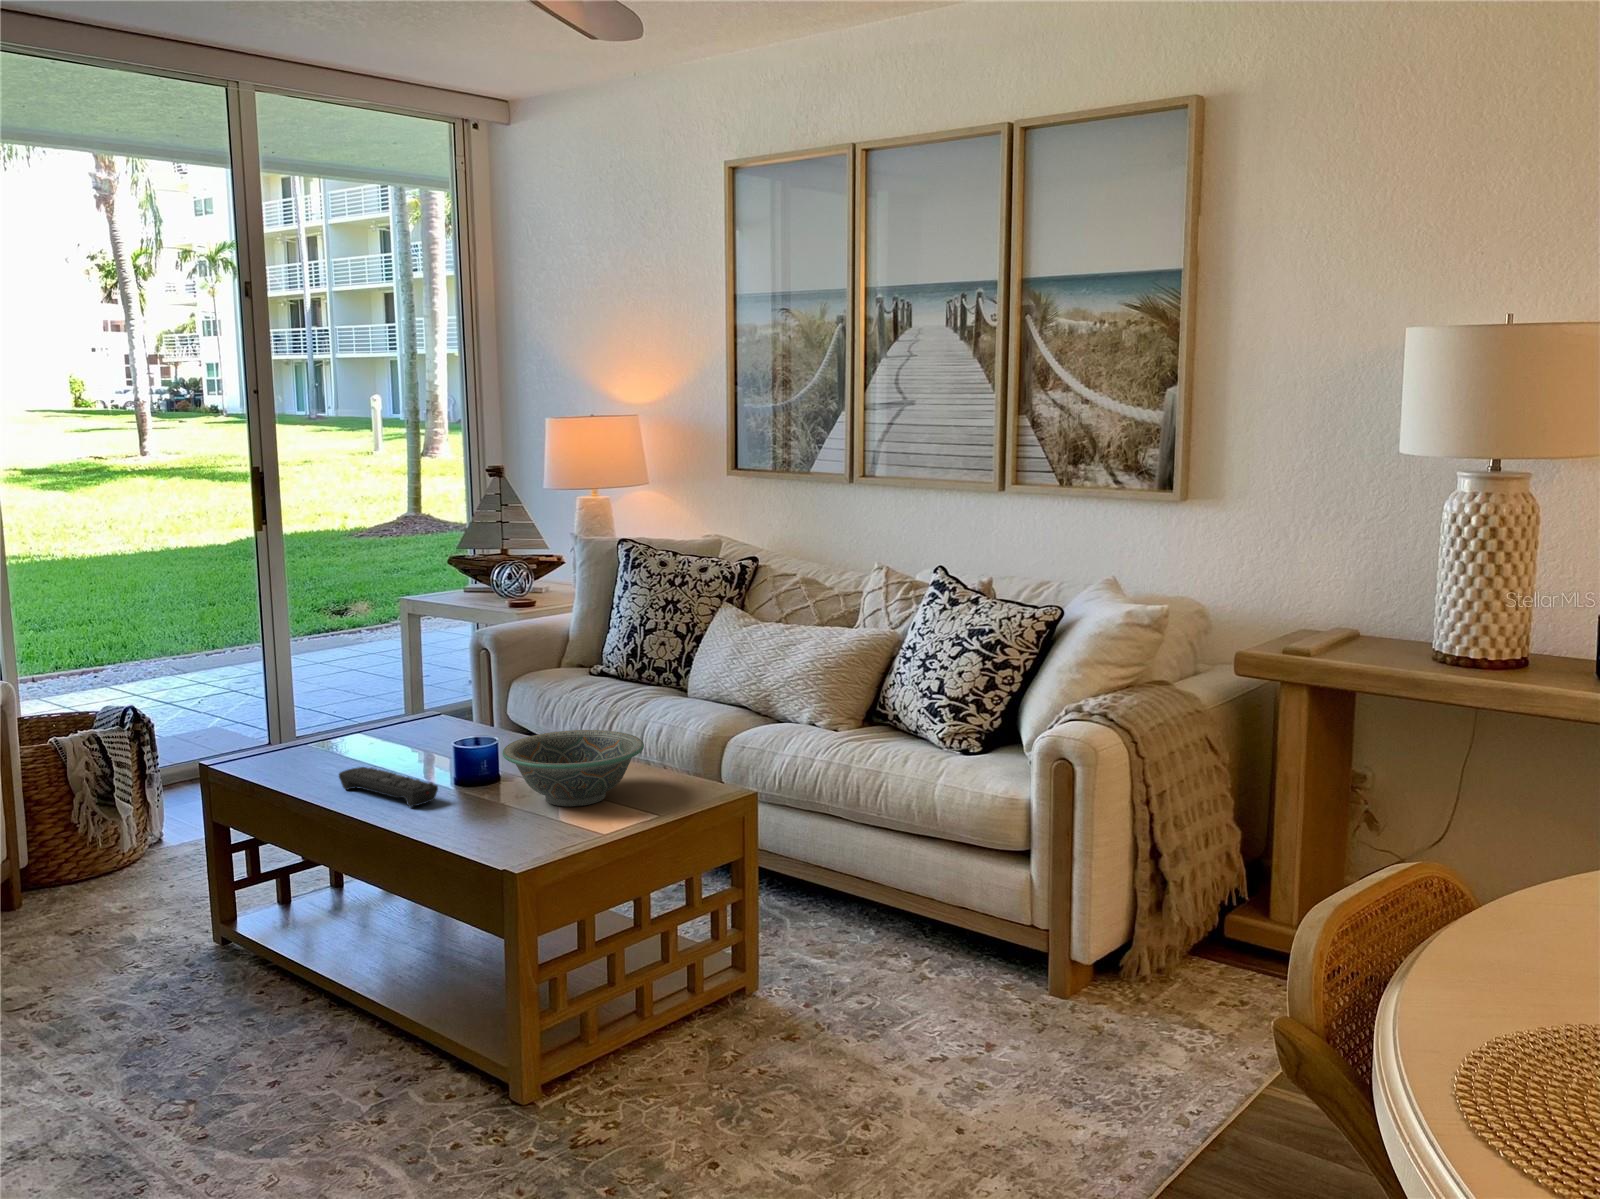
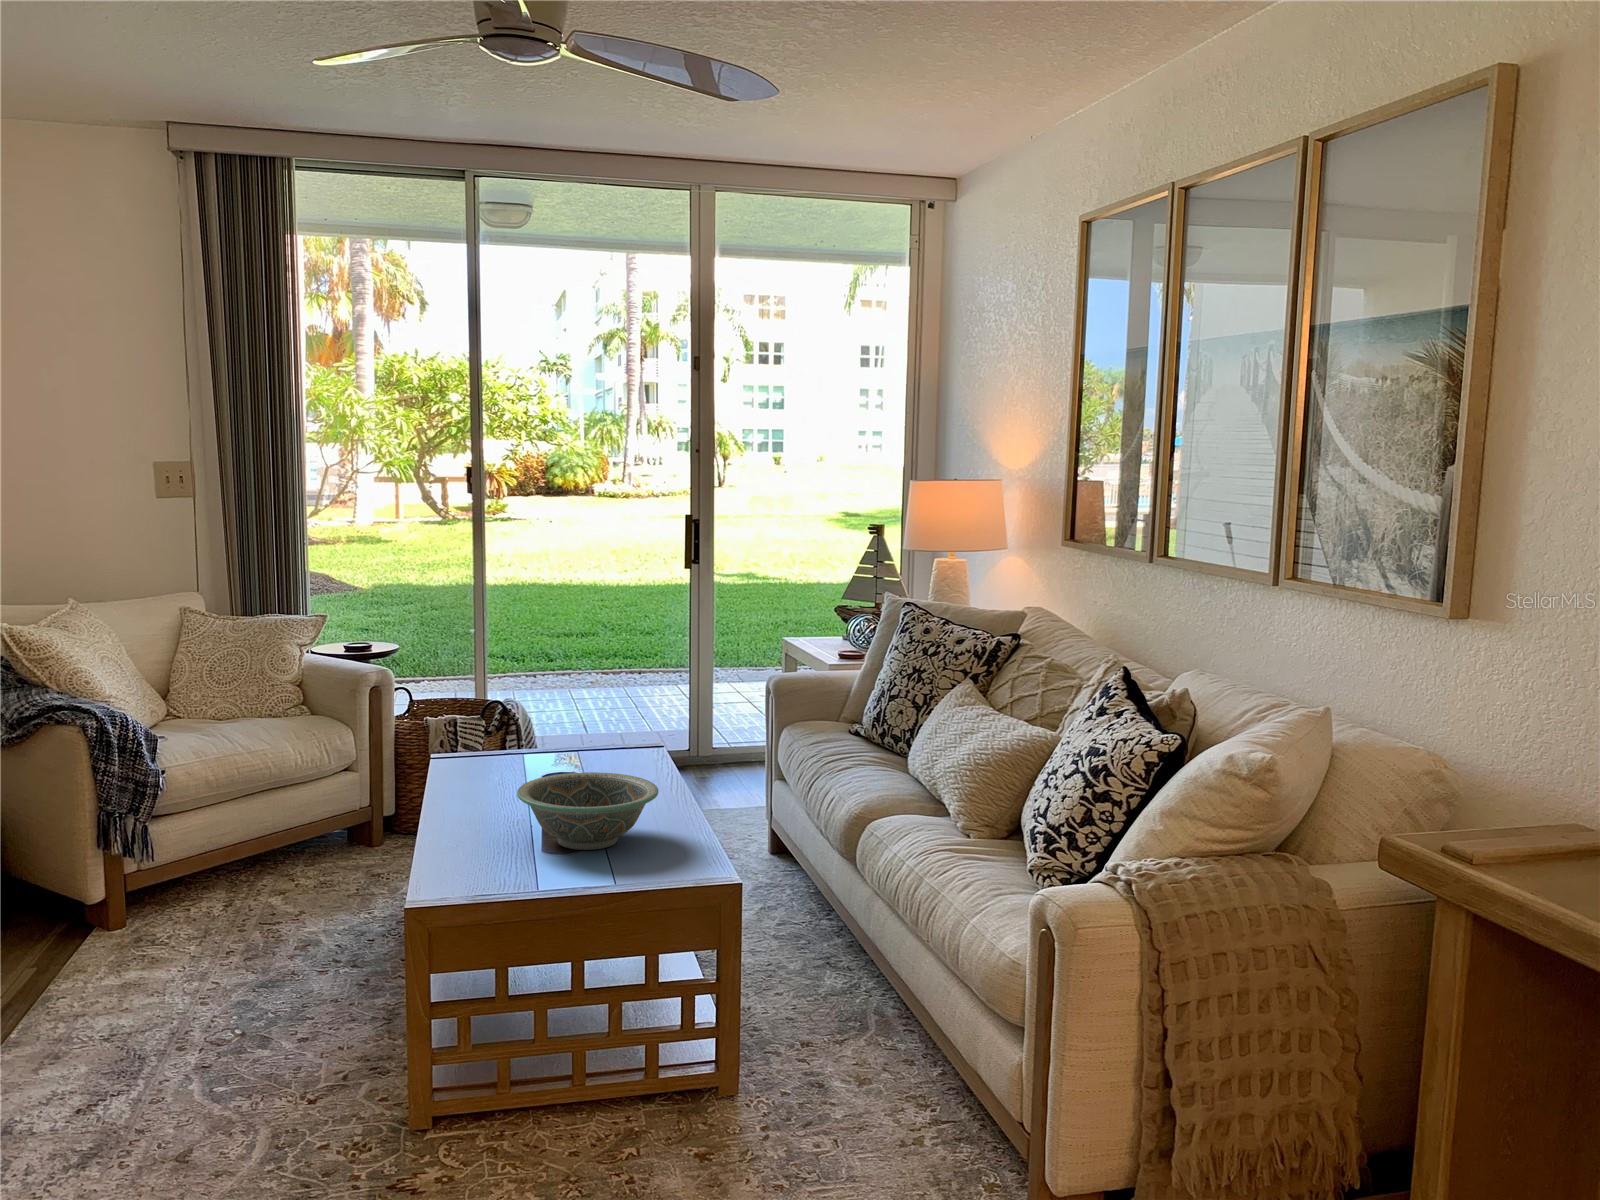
remote control: present [339,767,438,807] -> none [455,773,489,817]

